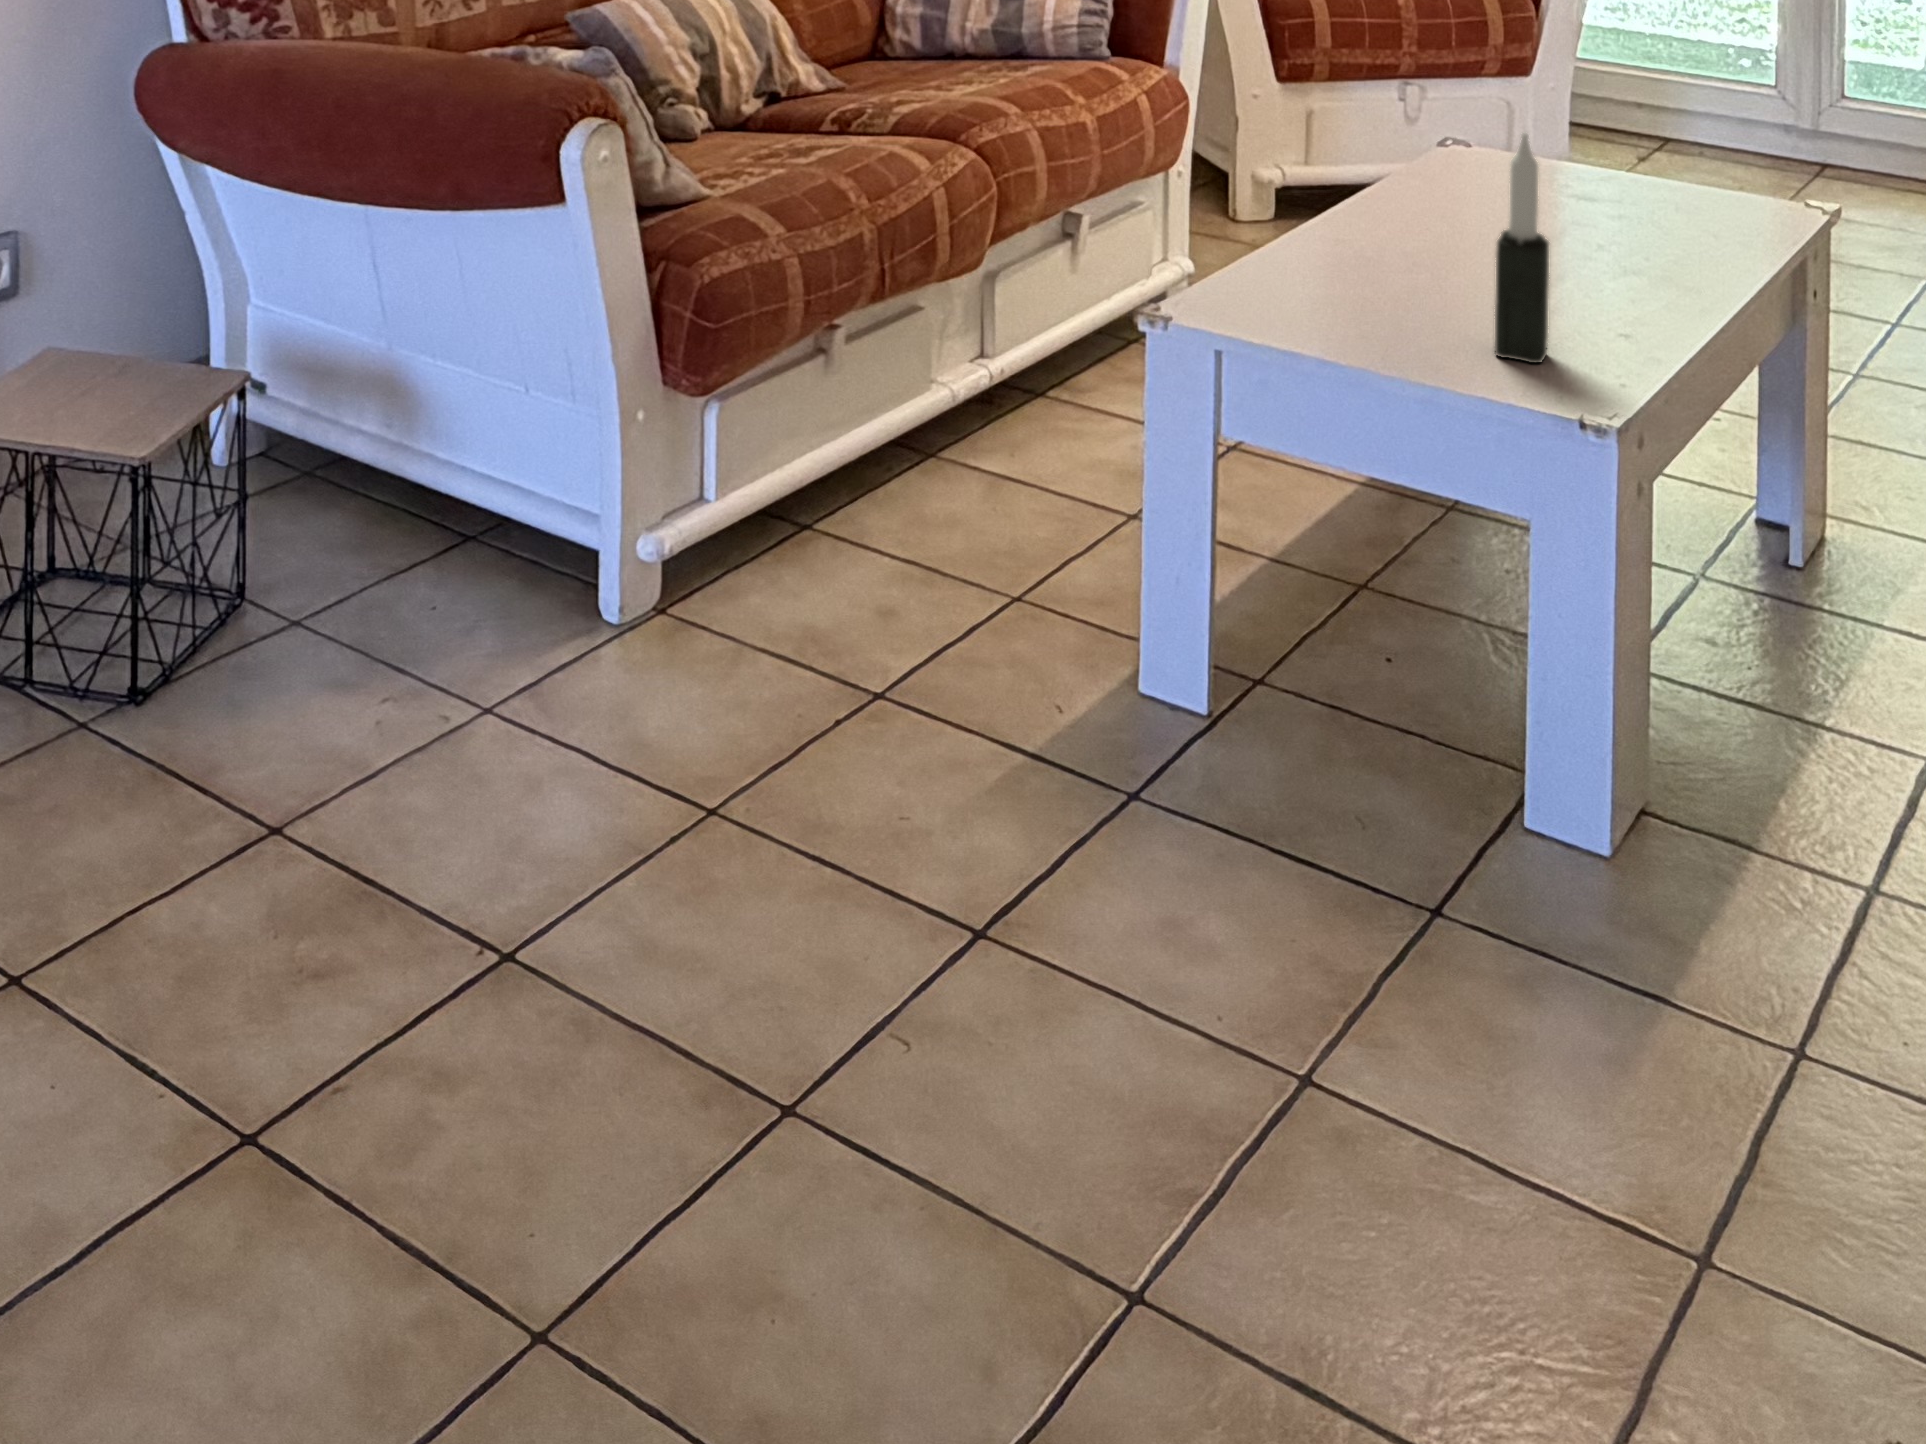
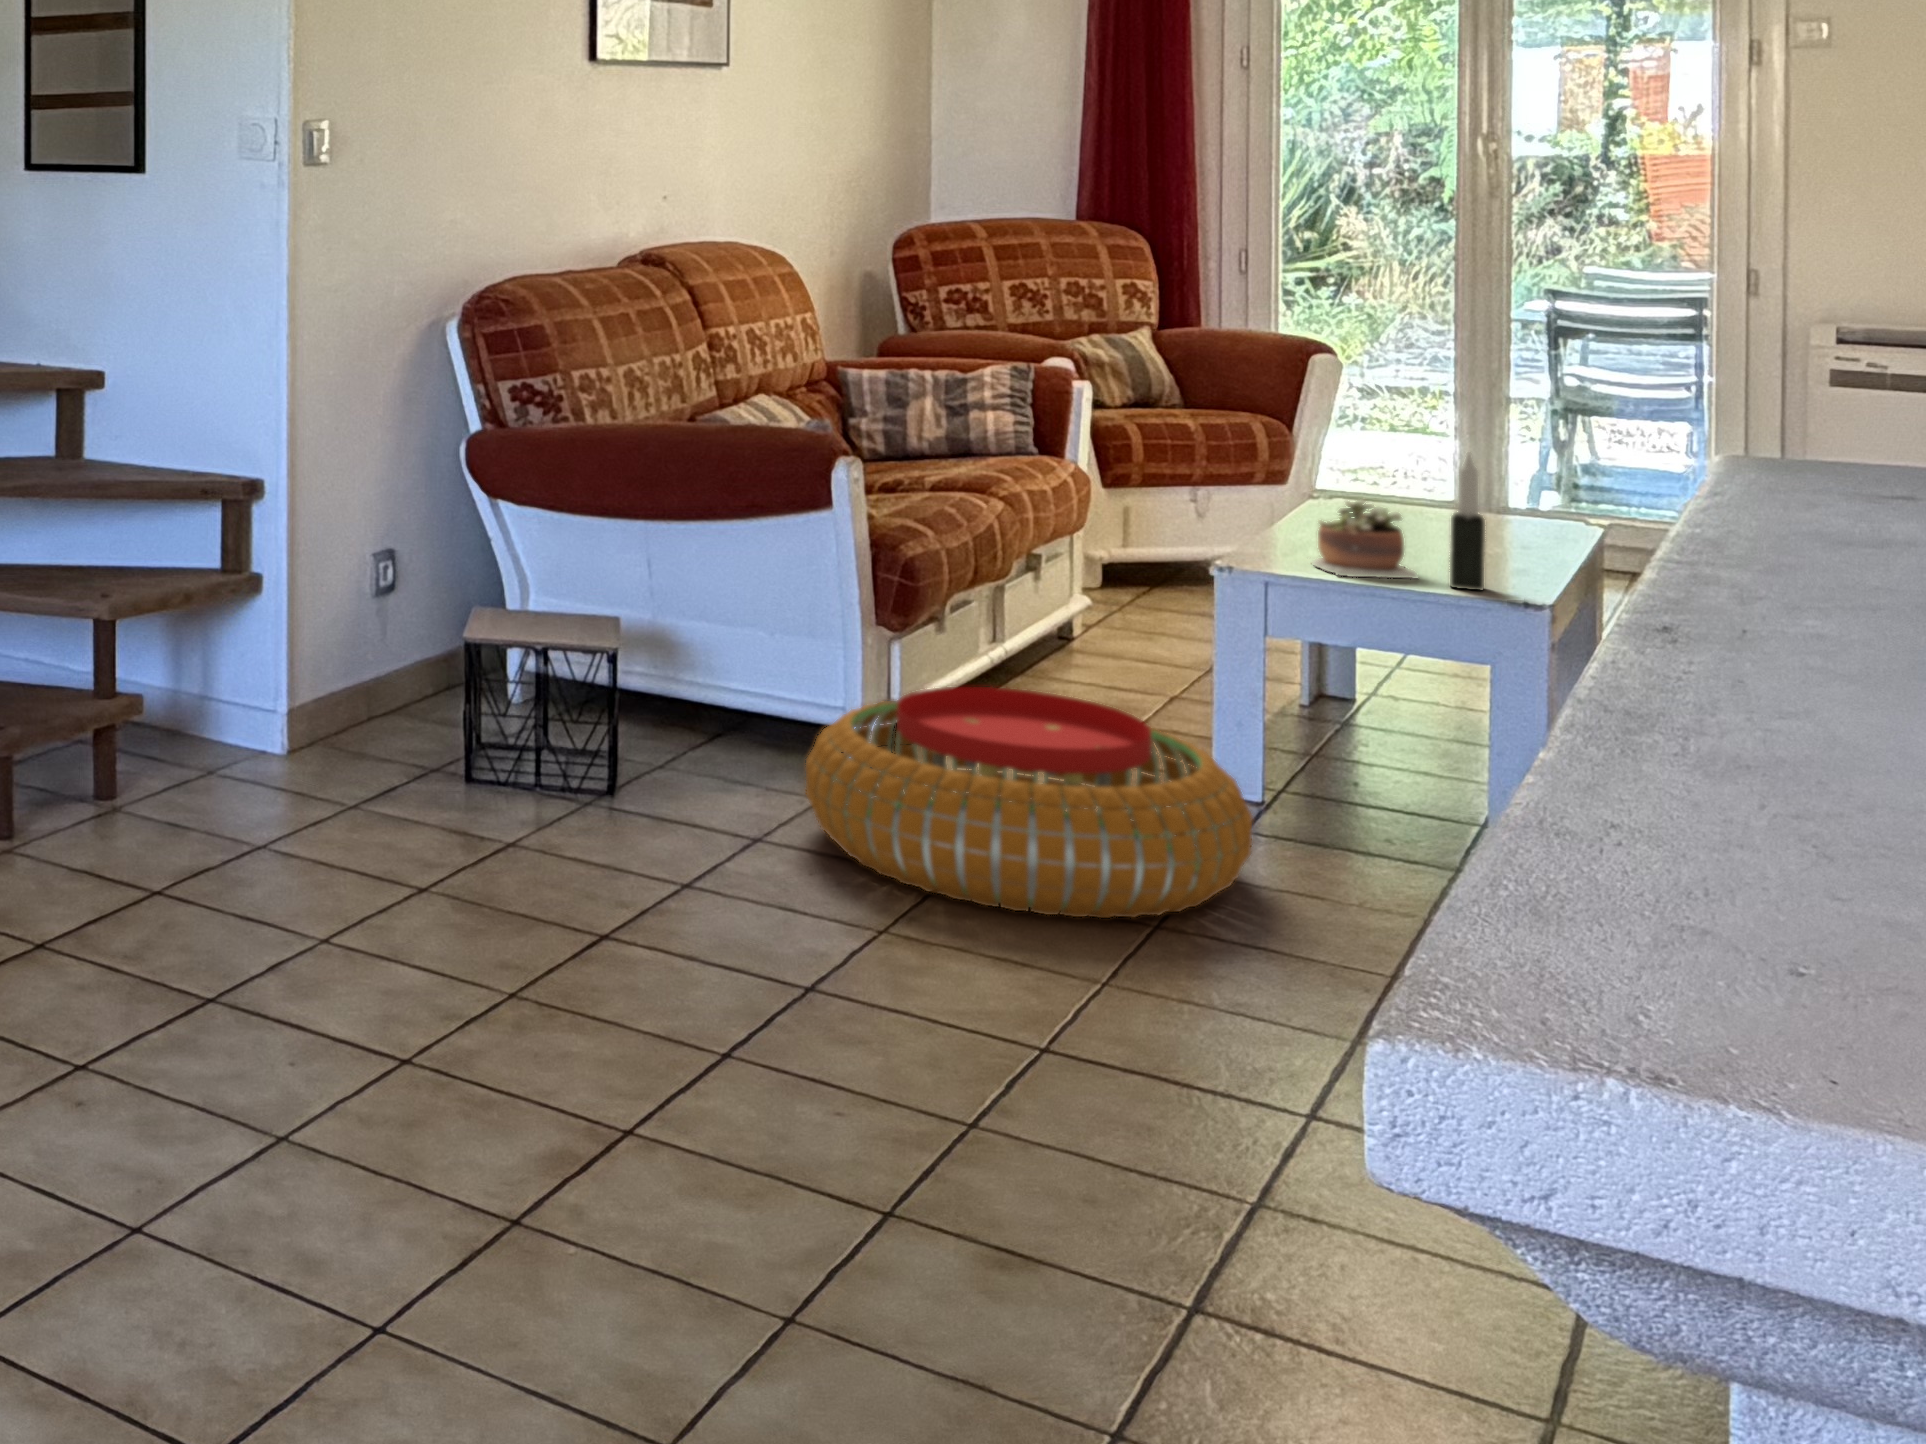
succulent plant: none [1319,189,1462,331] -> present [1313,499,1417,578]
pouf: none [362,525,1058,1042] -> present [806,687,1253,918]

